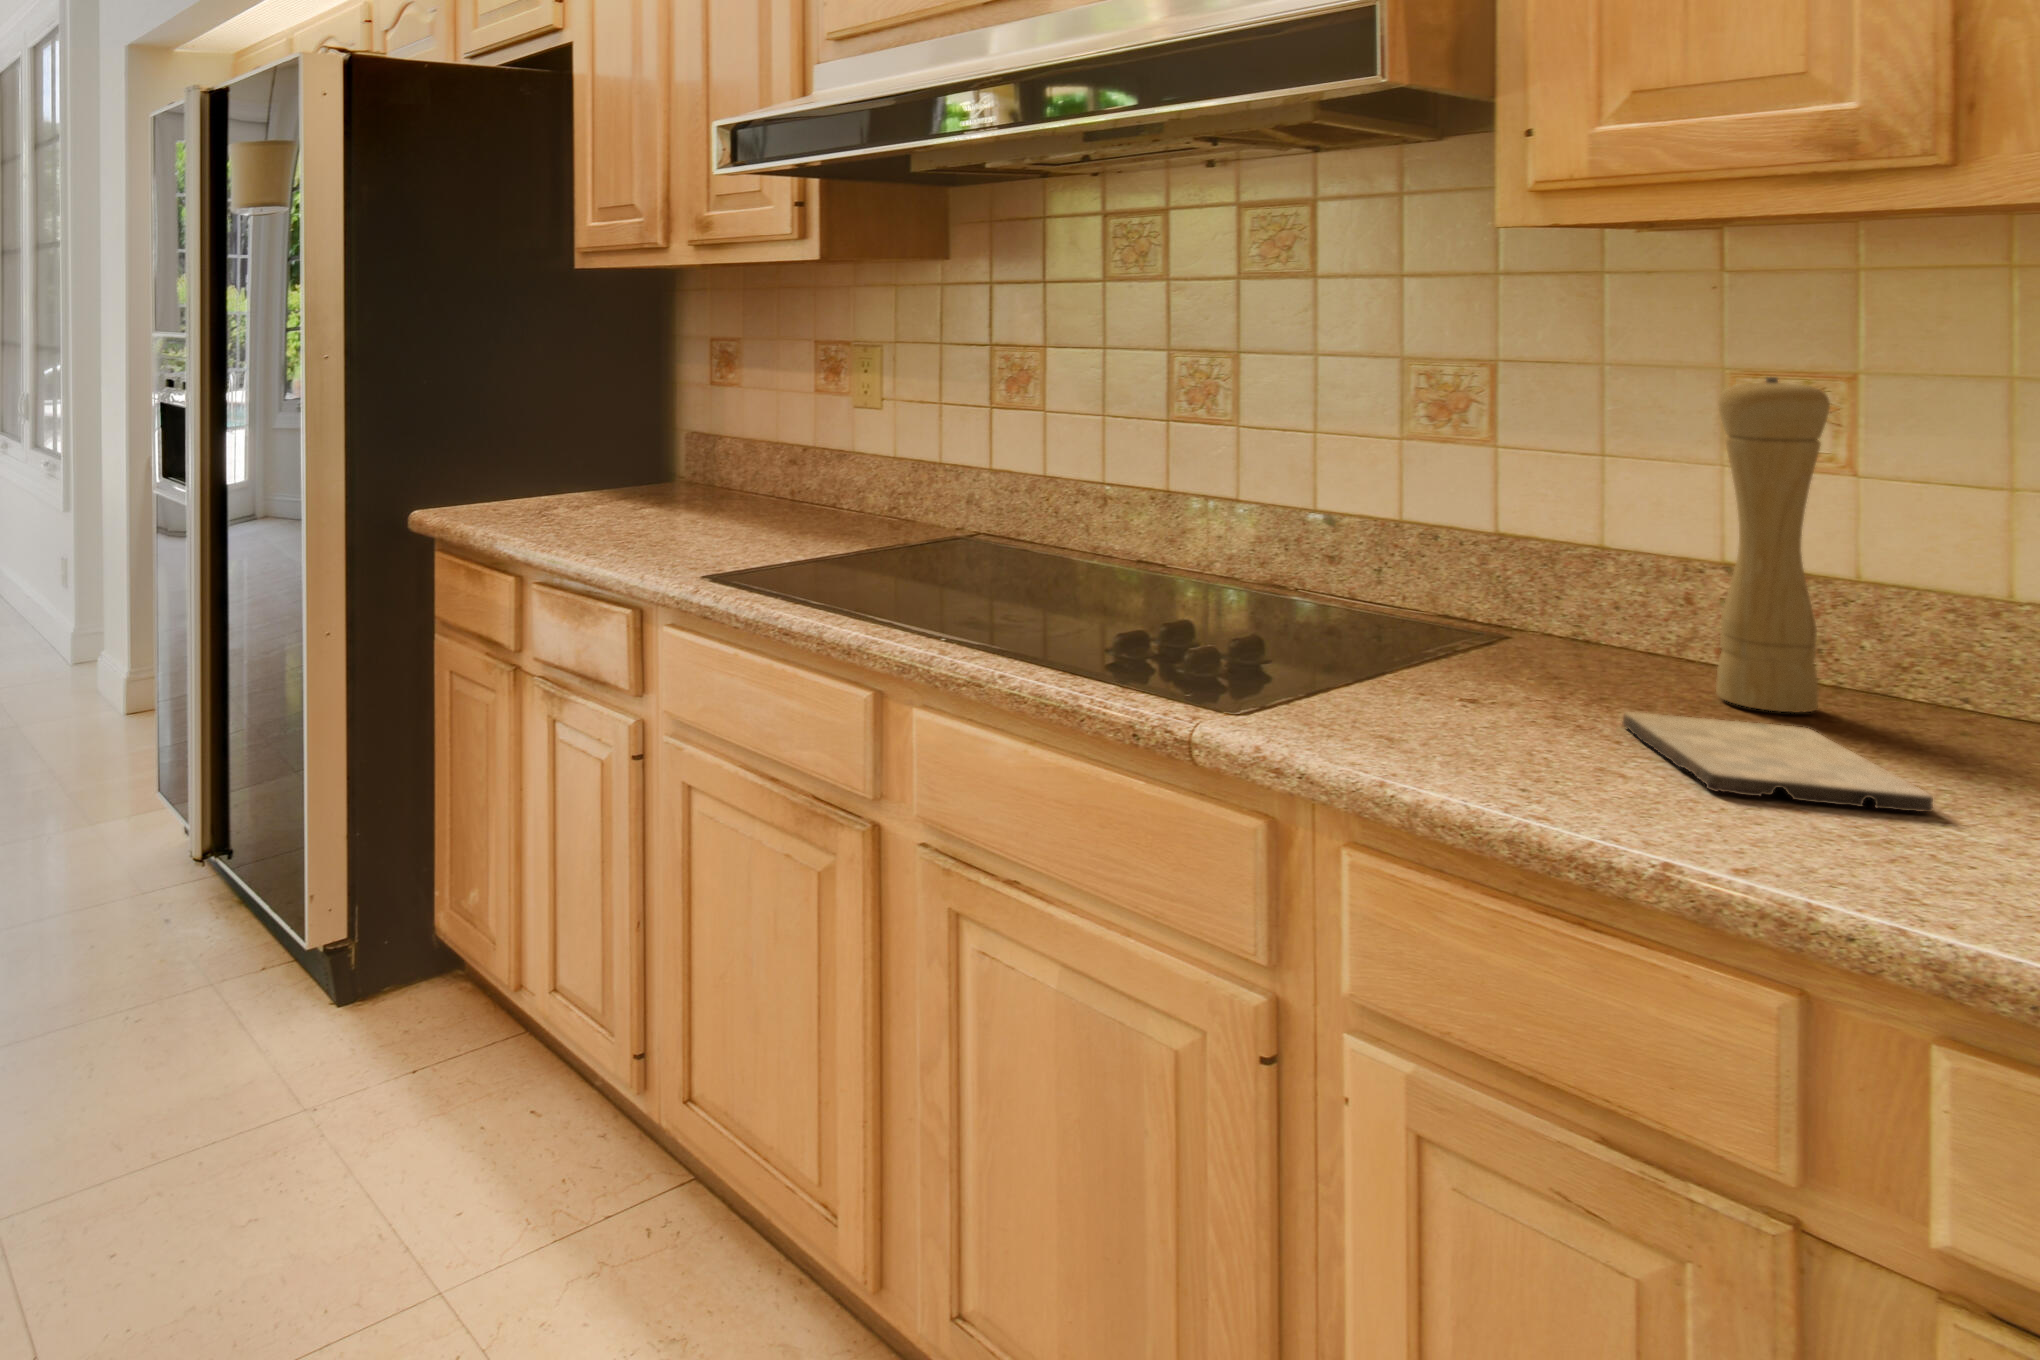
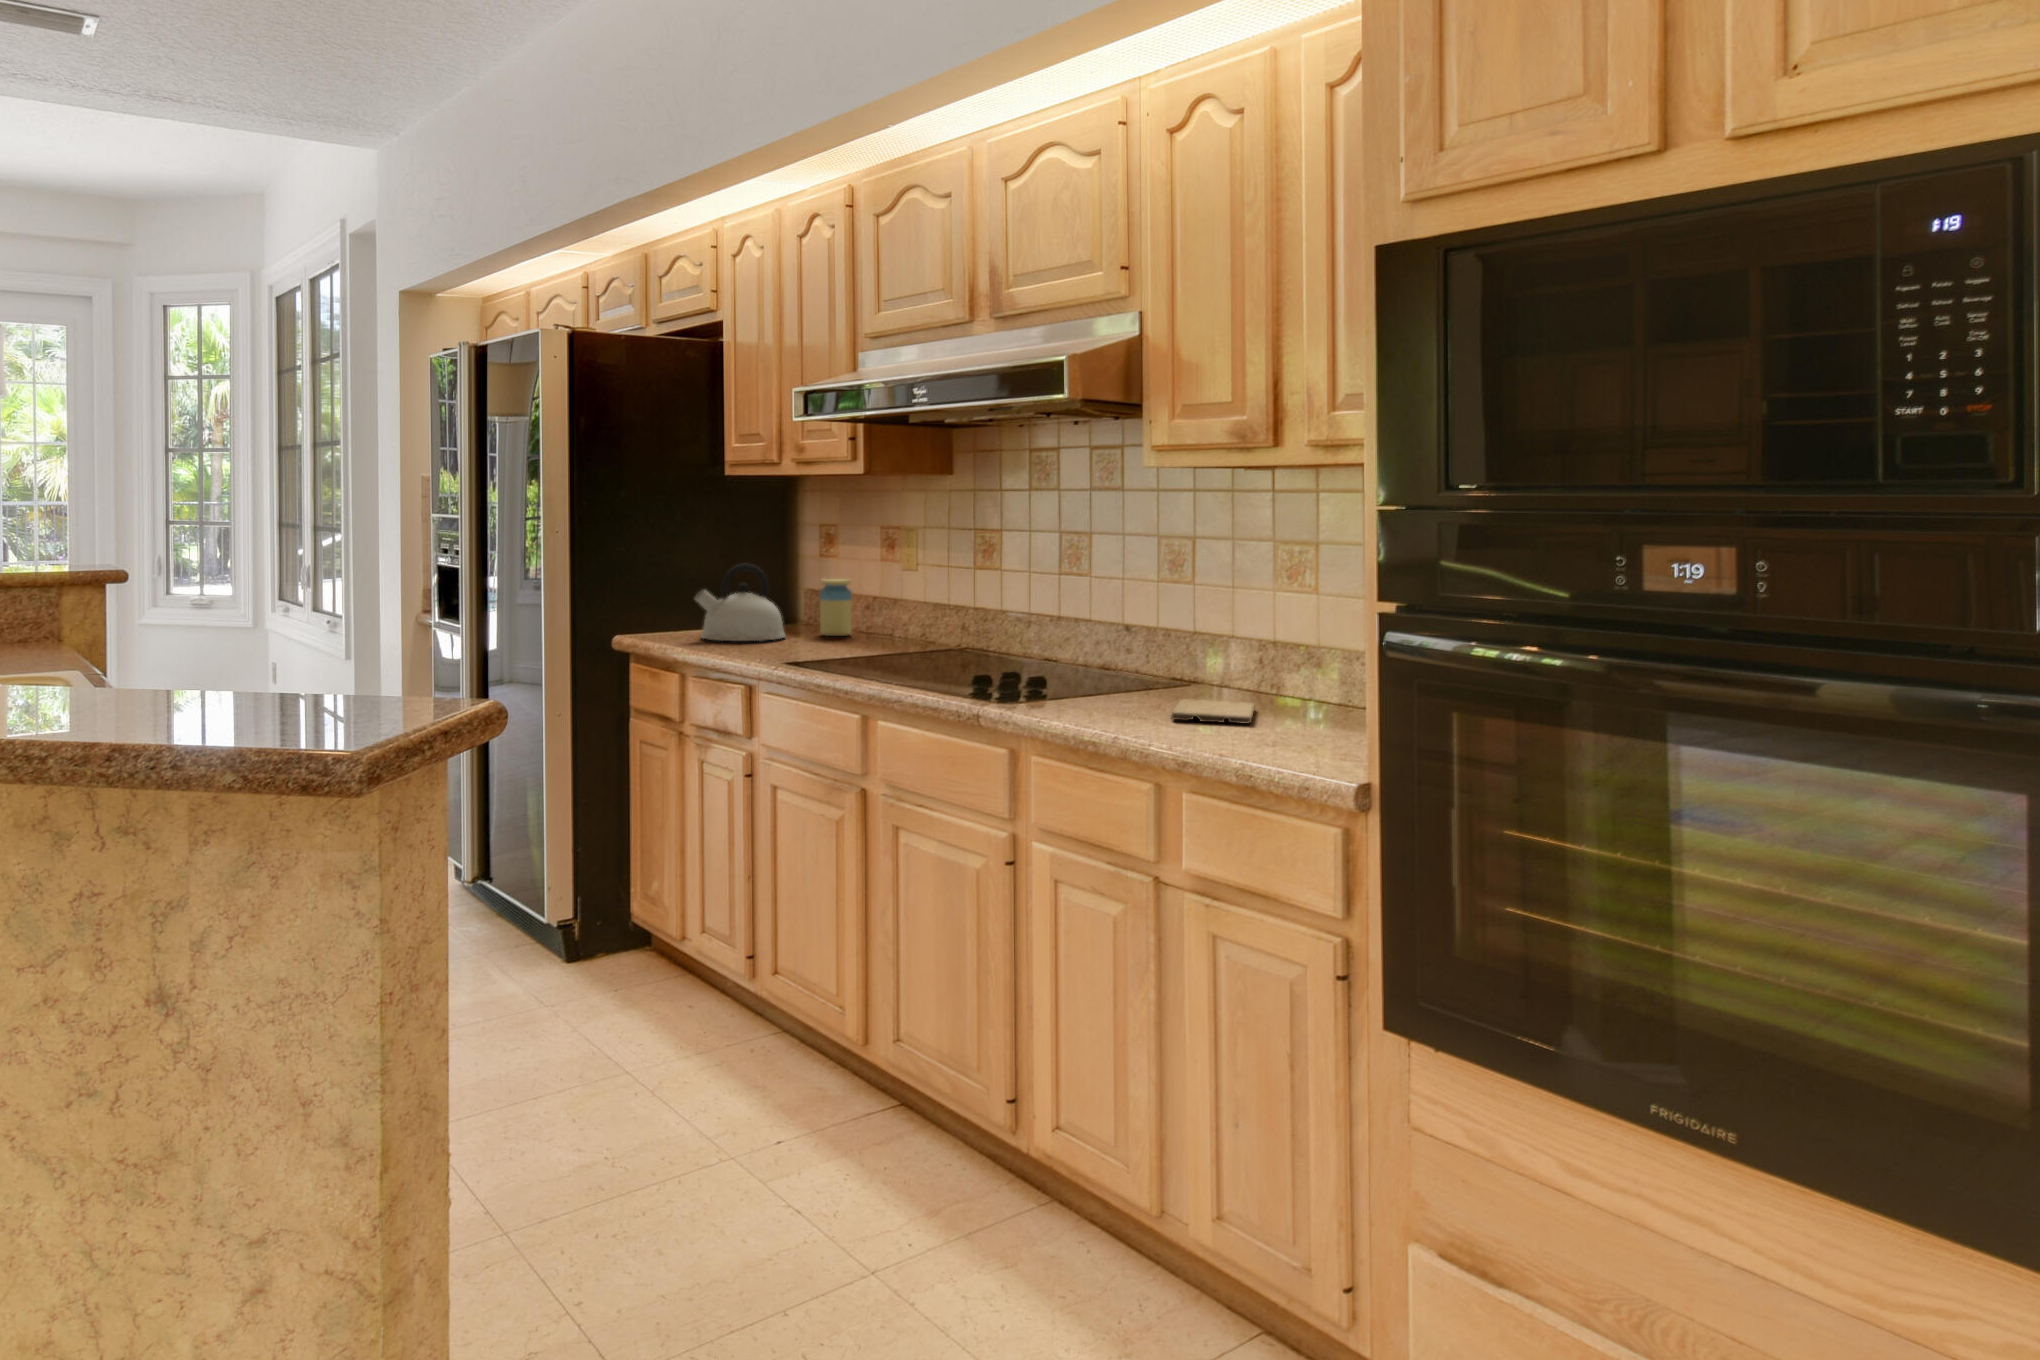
pepper mill: present [1716,377,1830,712] -> none [1245,541,1287,702]
kettle: none [535,404,674,526] -> present [695,564,785,641]
jar: none [722,426,772,514] -> present [820,579,852,636]

